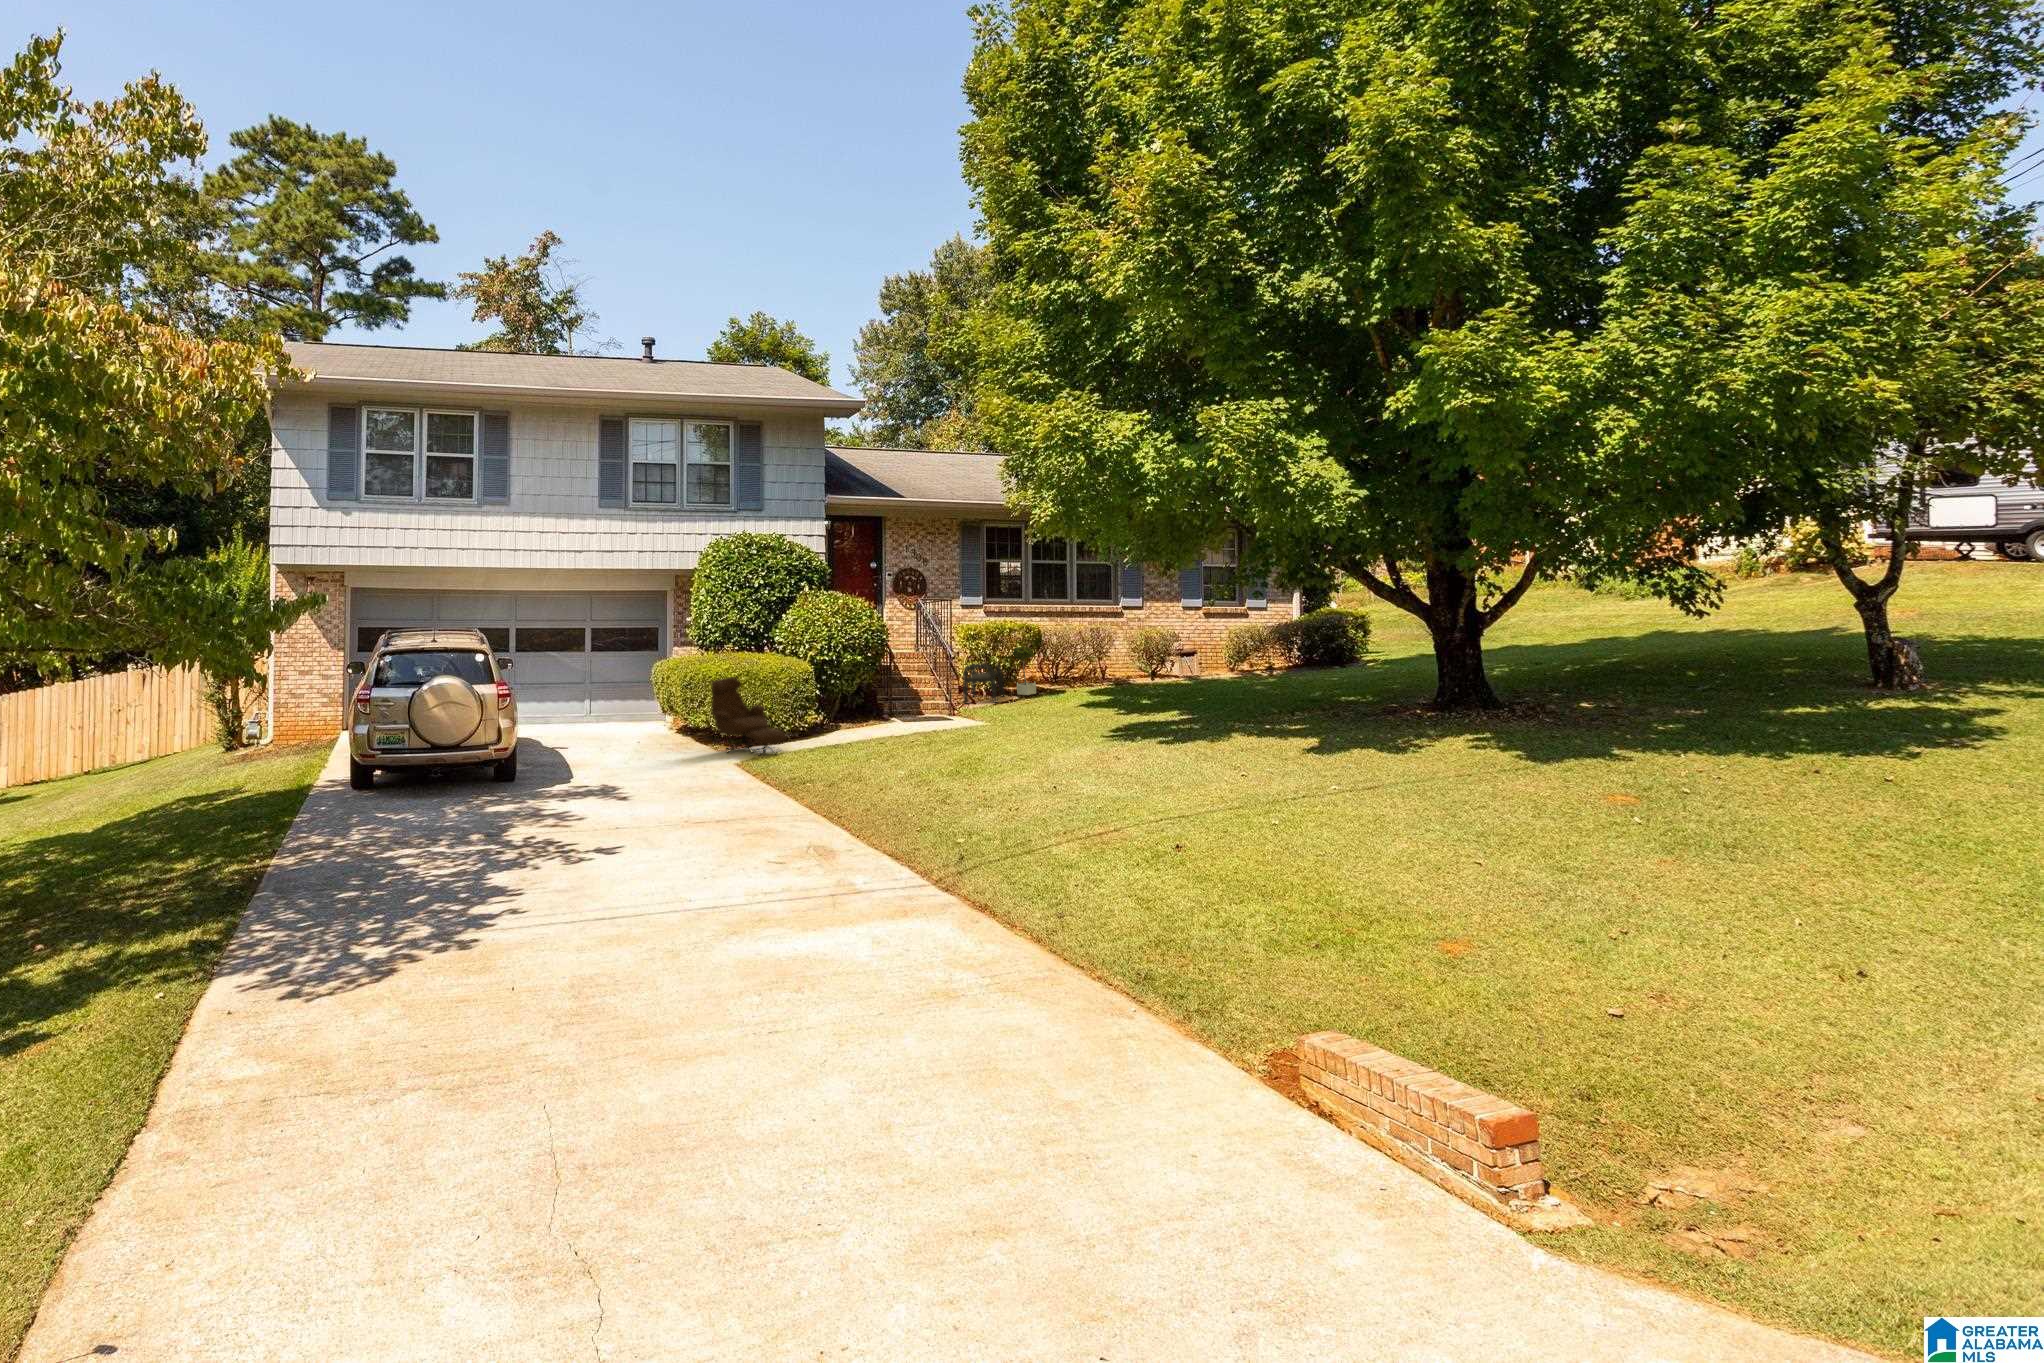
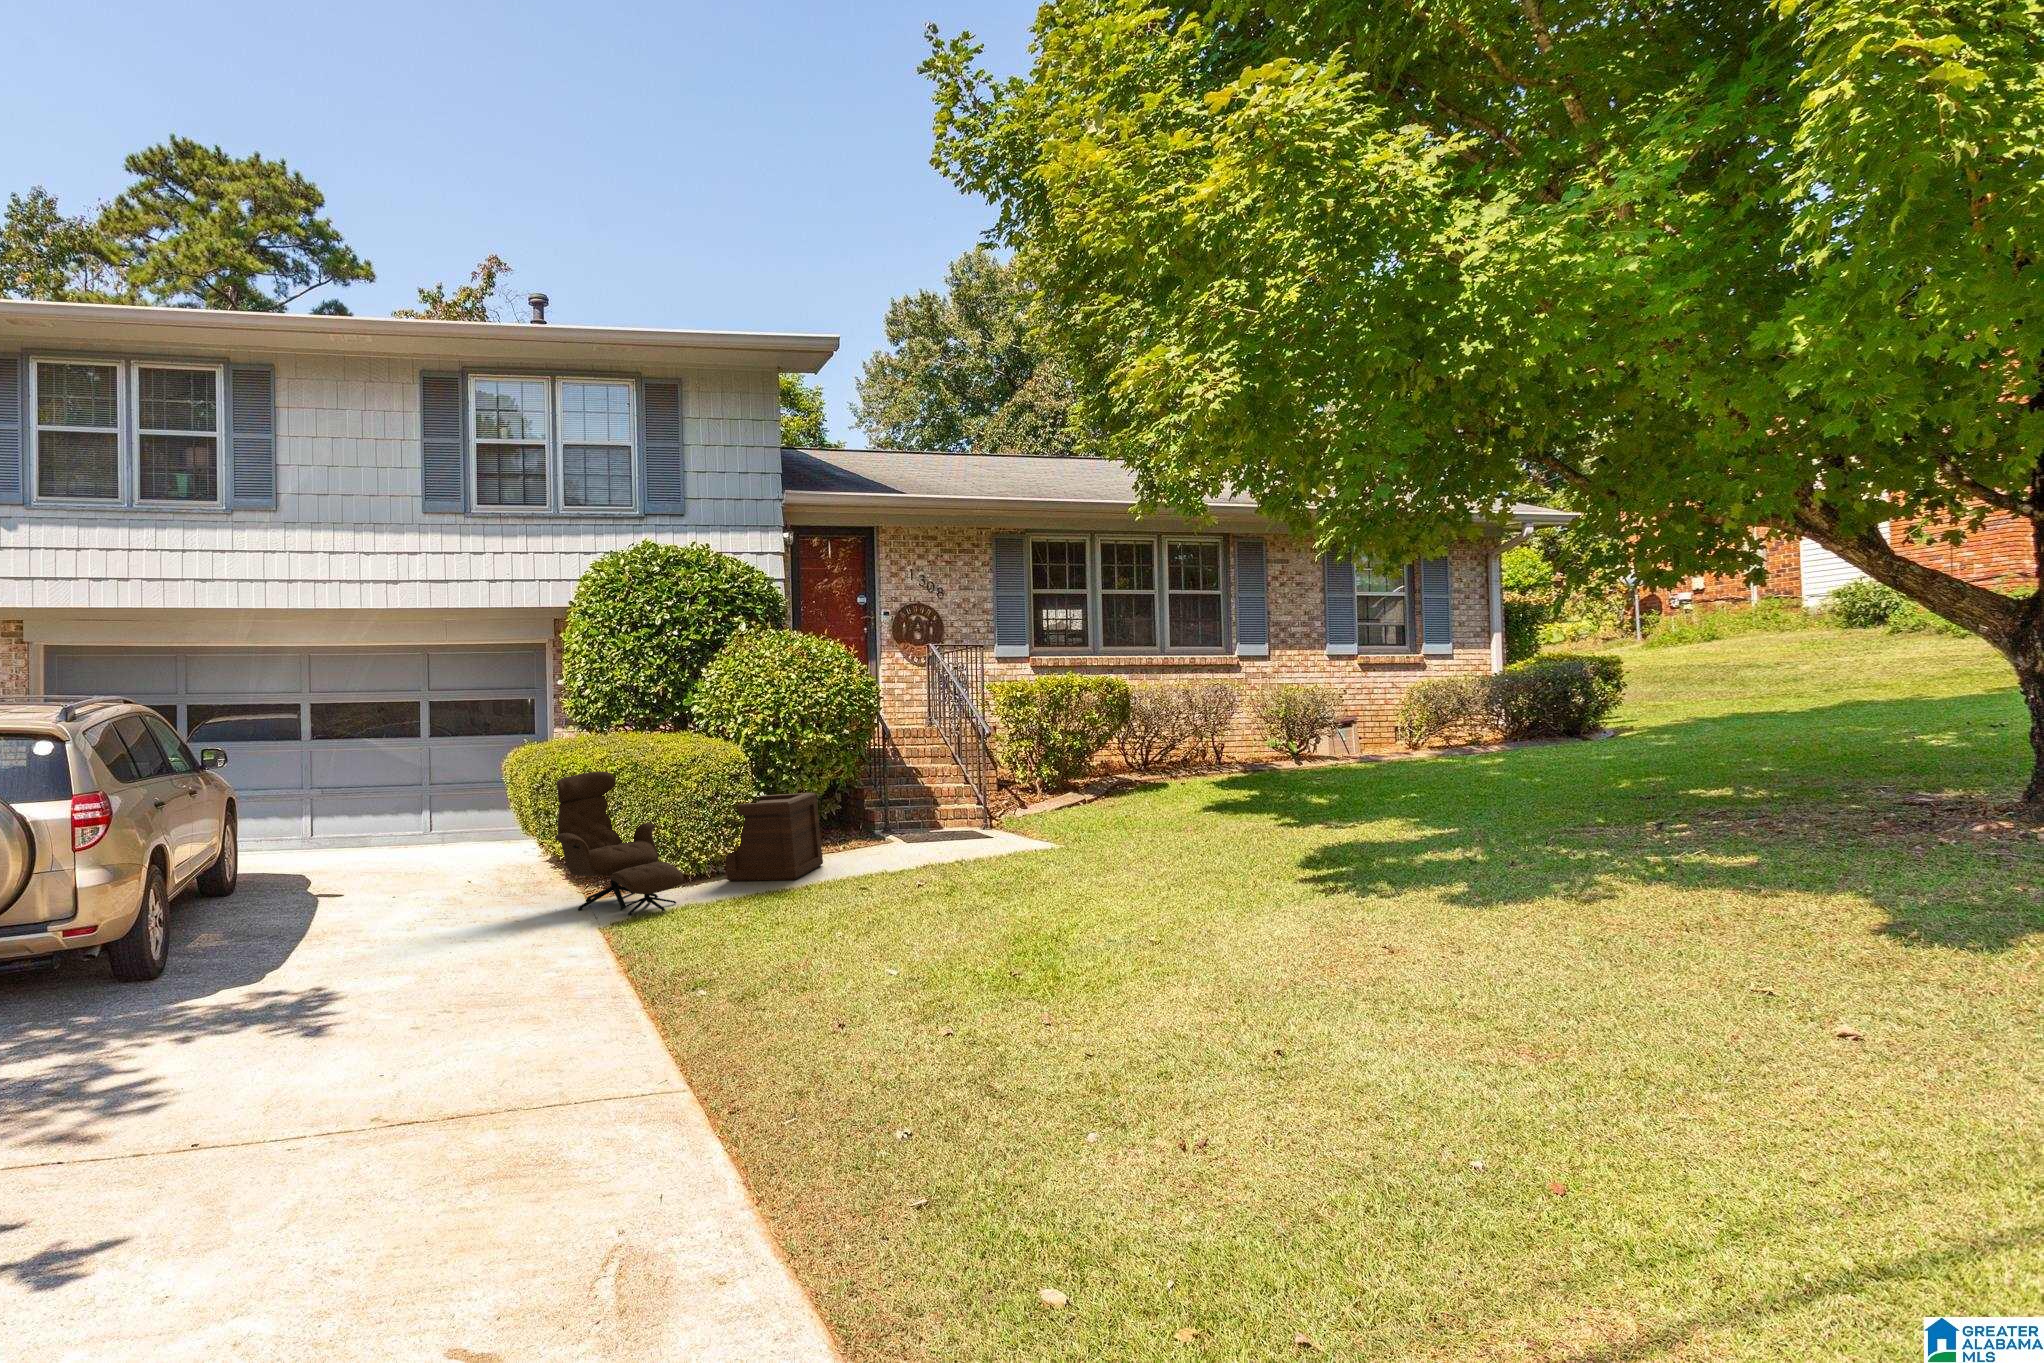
potted tree: present [1013,646,1036,695] -> none [1079,714,1121,792]
bench: present [963,663,1005,703] -> none [1004,737,1072,809]
wooden crate: none [801,692,857,741] -> present [725,793,823,881]

